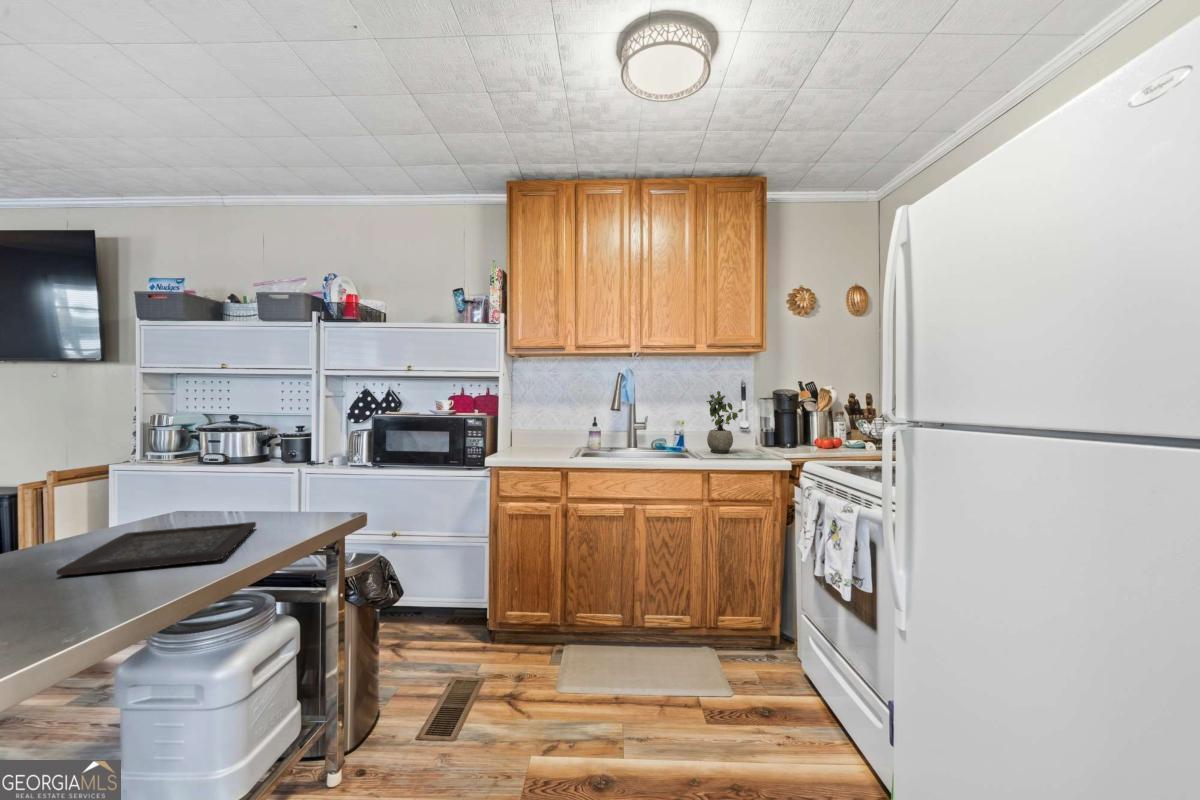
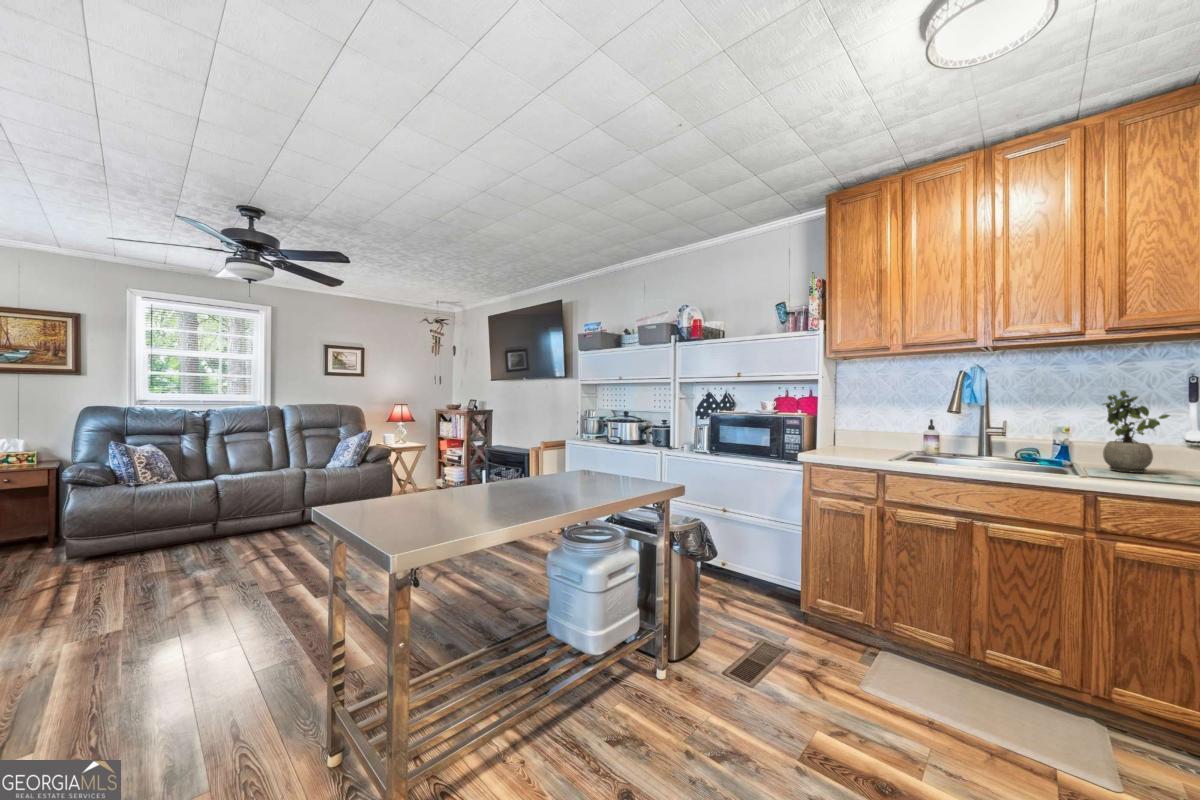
tray: present [56,522,256,575] -> none [519,477,615,499]

